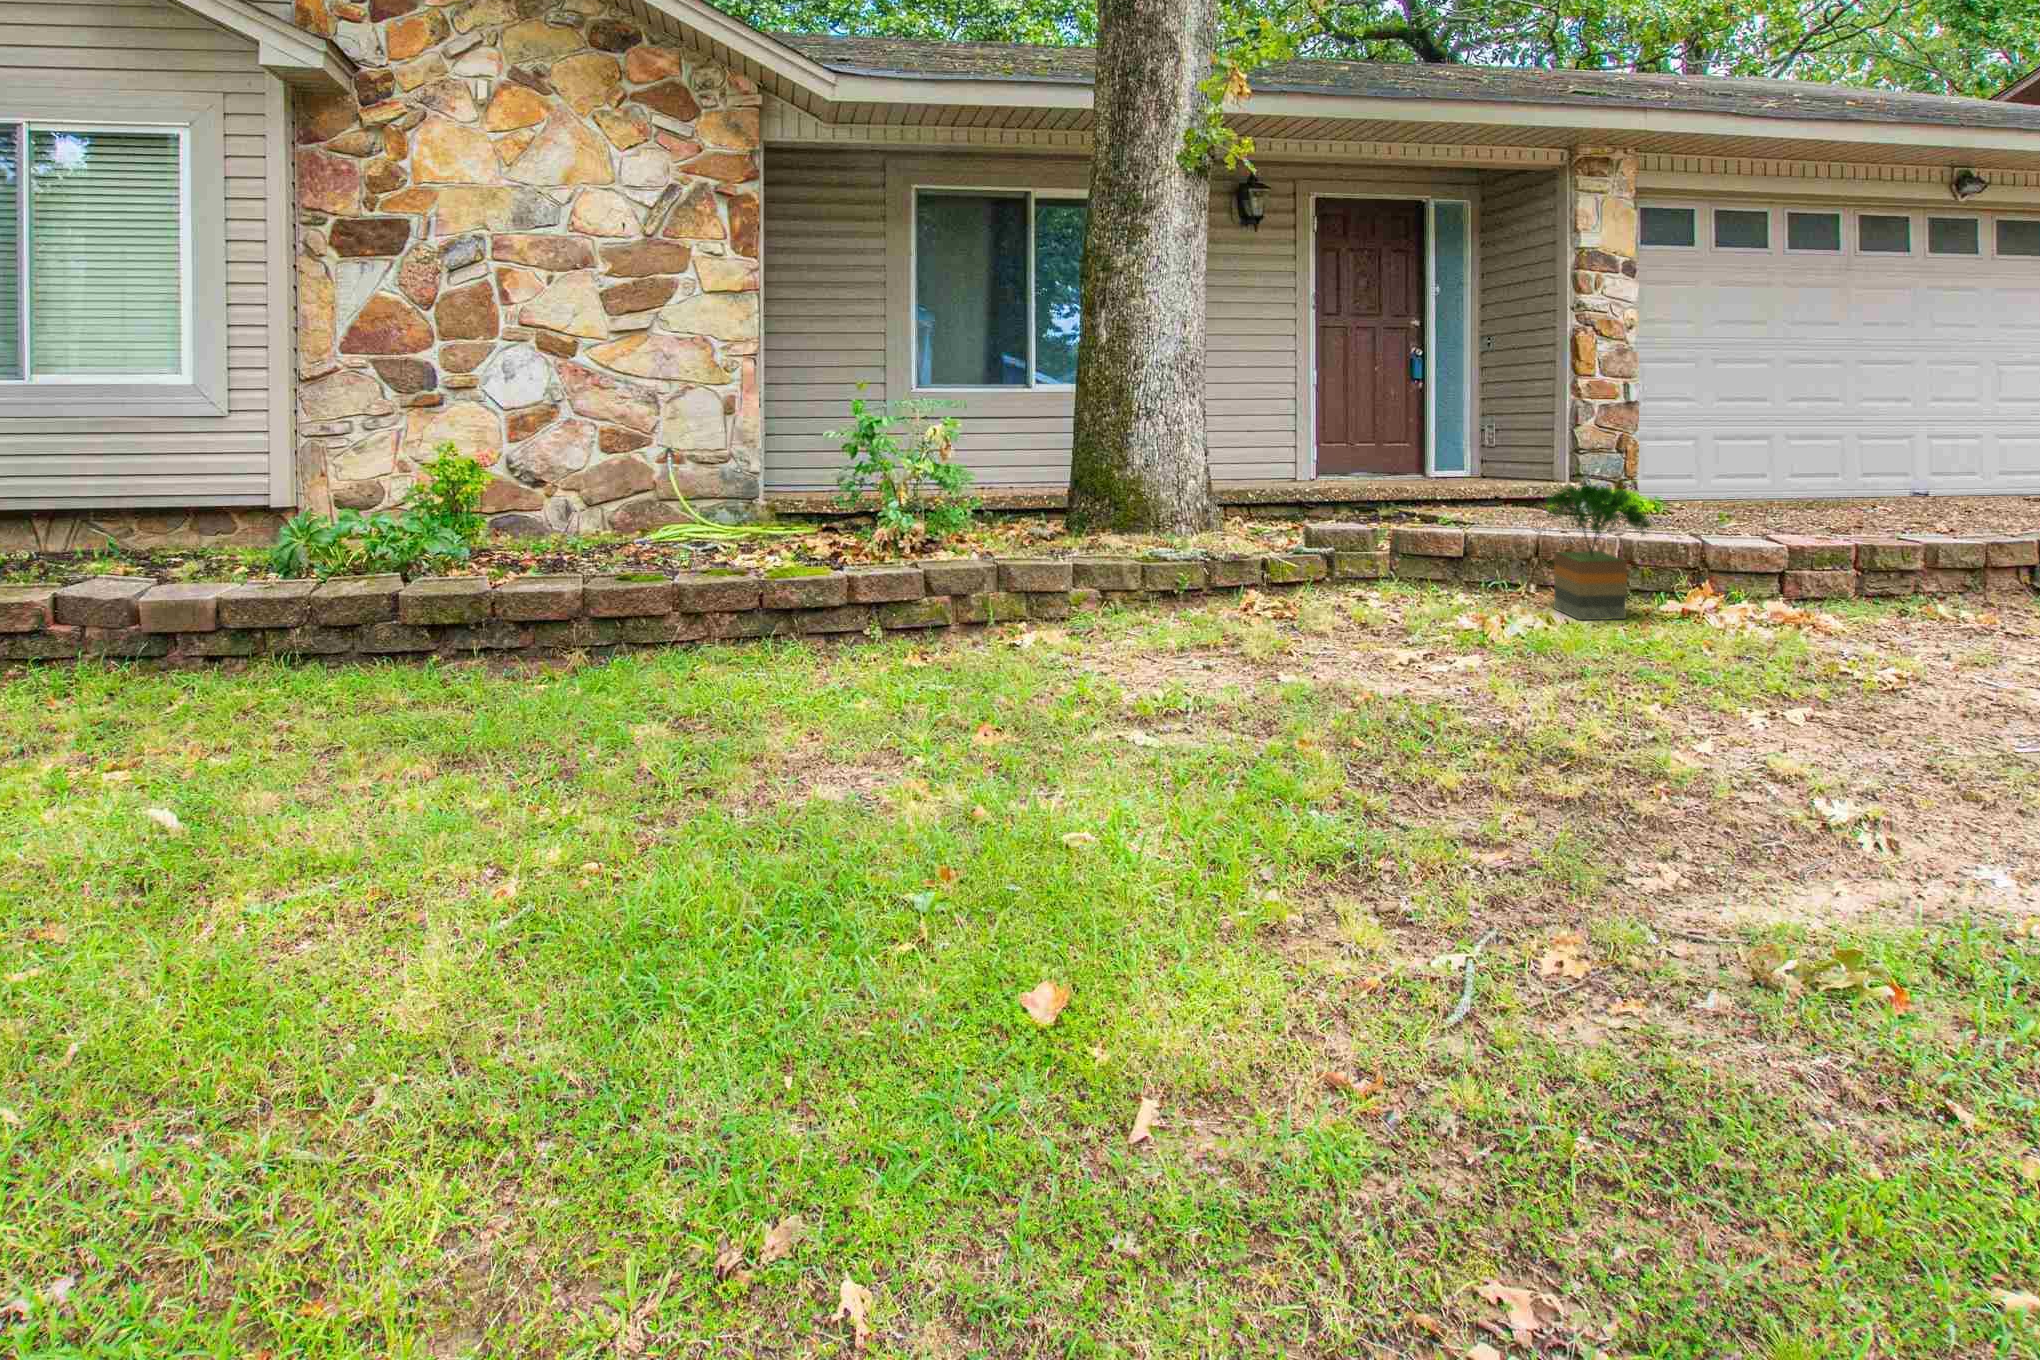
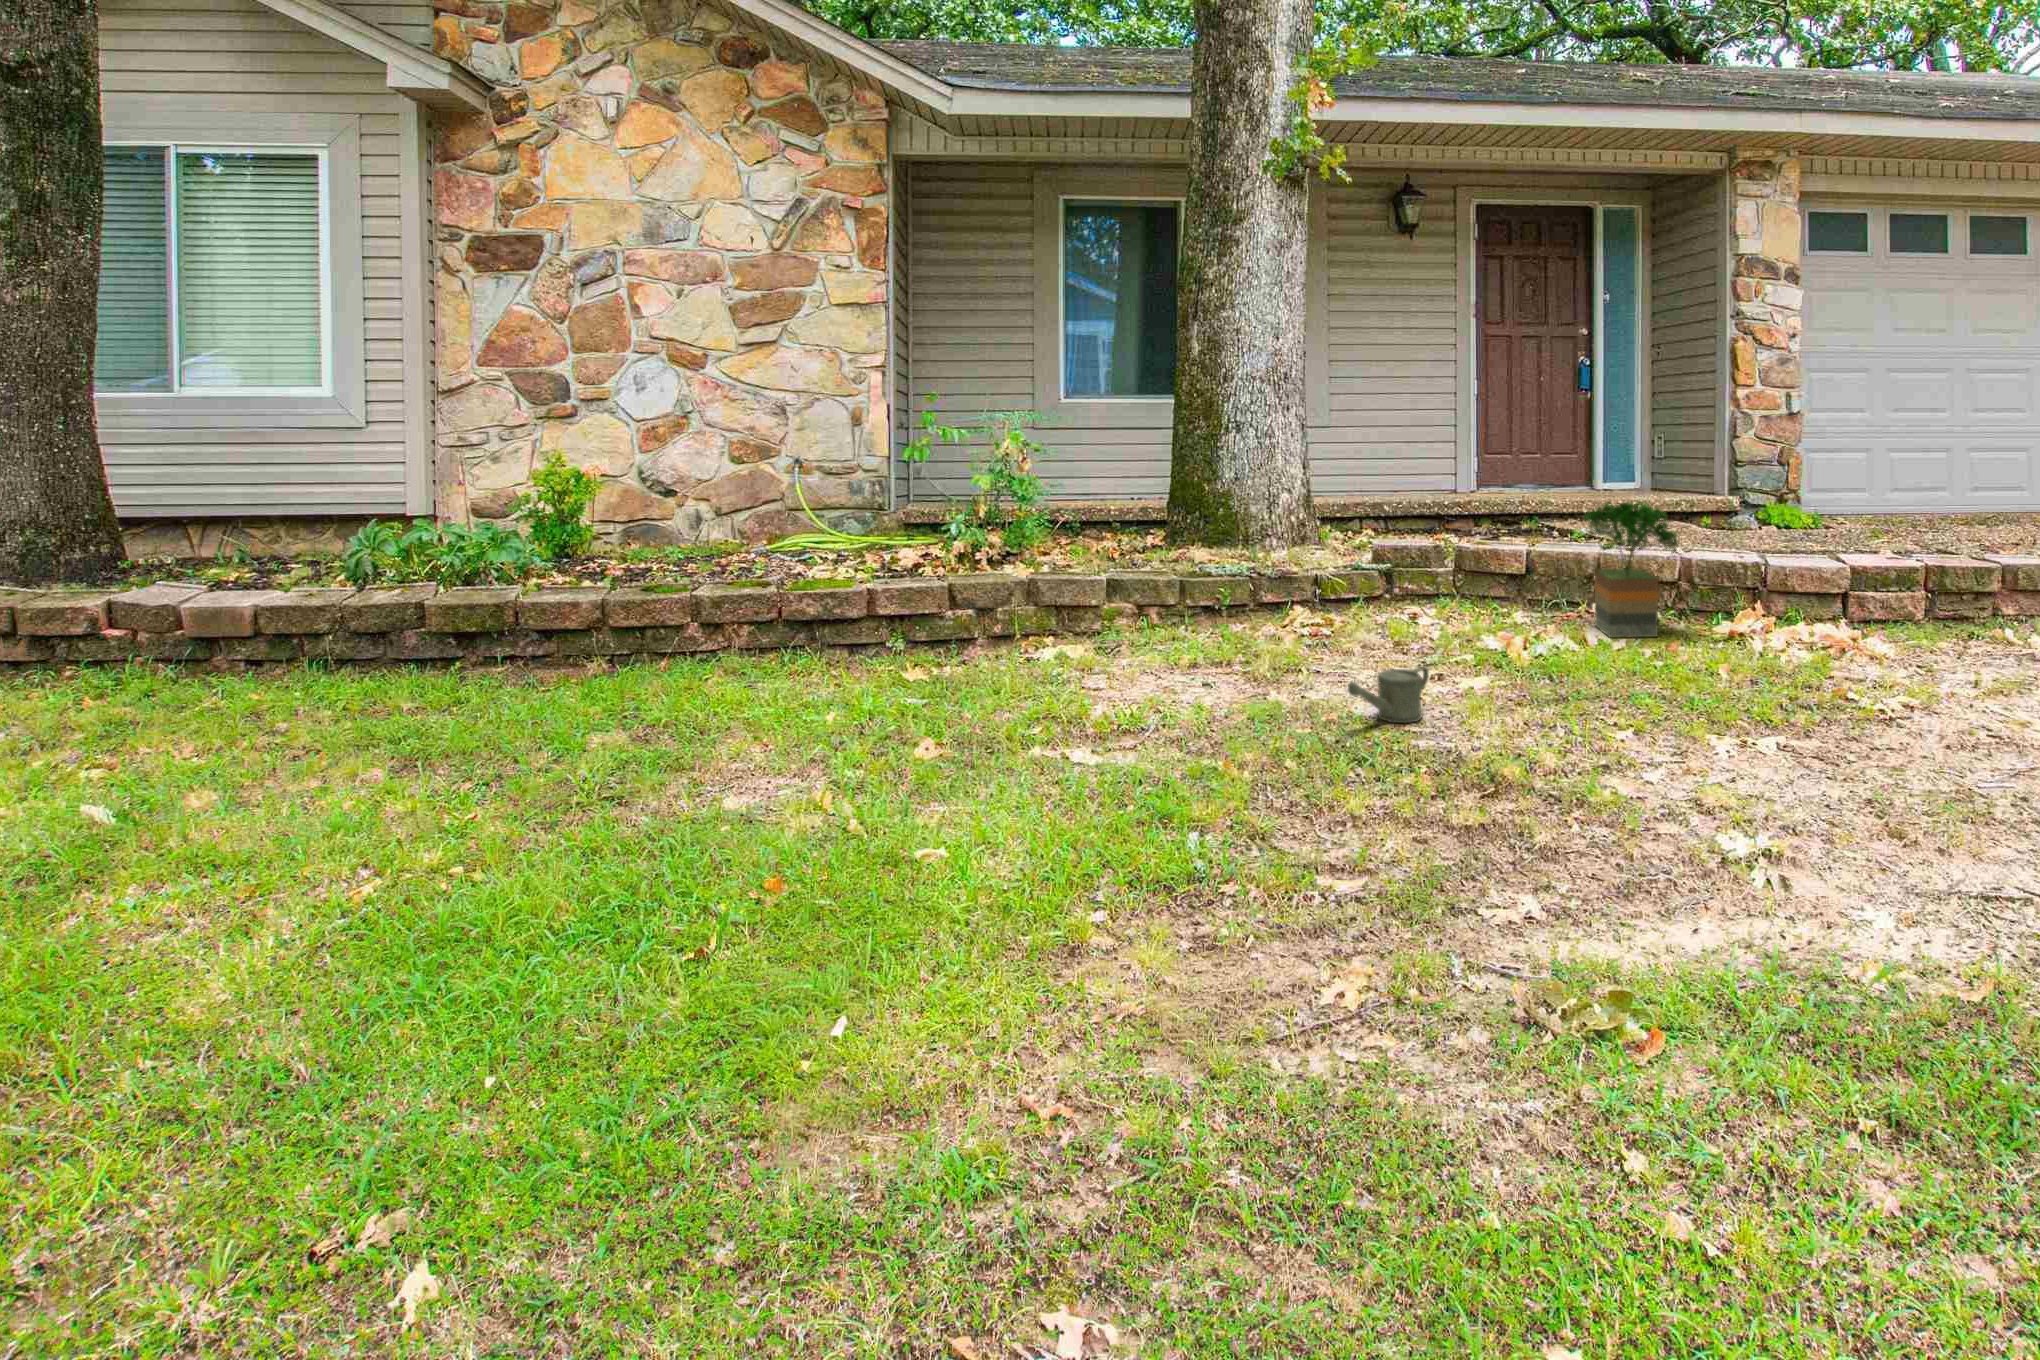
watering can: none [1399,648,1462,706] -> present [1348,666,1429,723]

